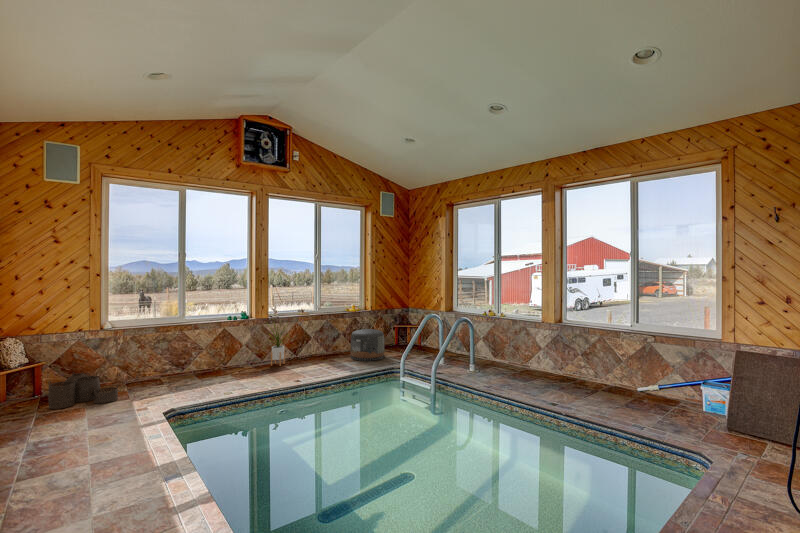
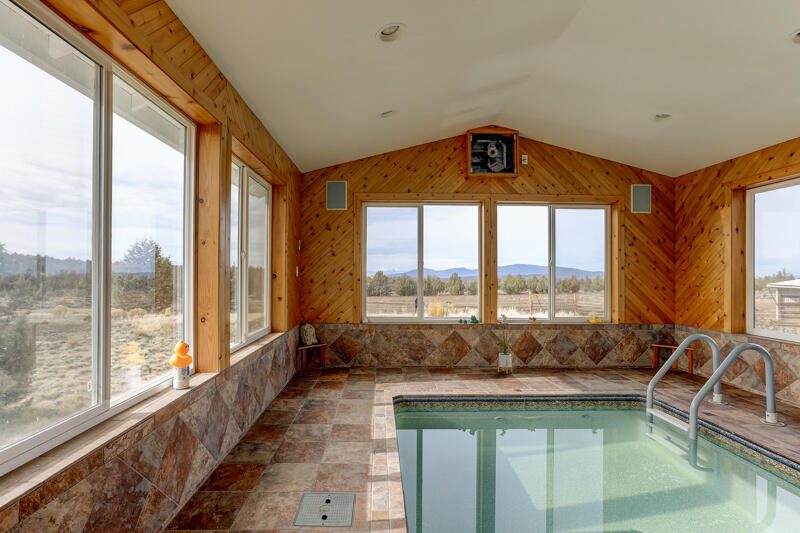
pouf: present [351,329,384,361] -> none [588,345,632,383]
woven basket: present [48,373,118,409] -> none [325,355,368,382]

